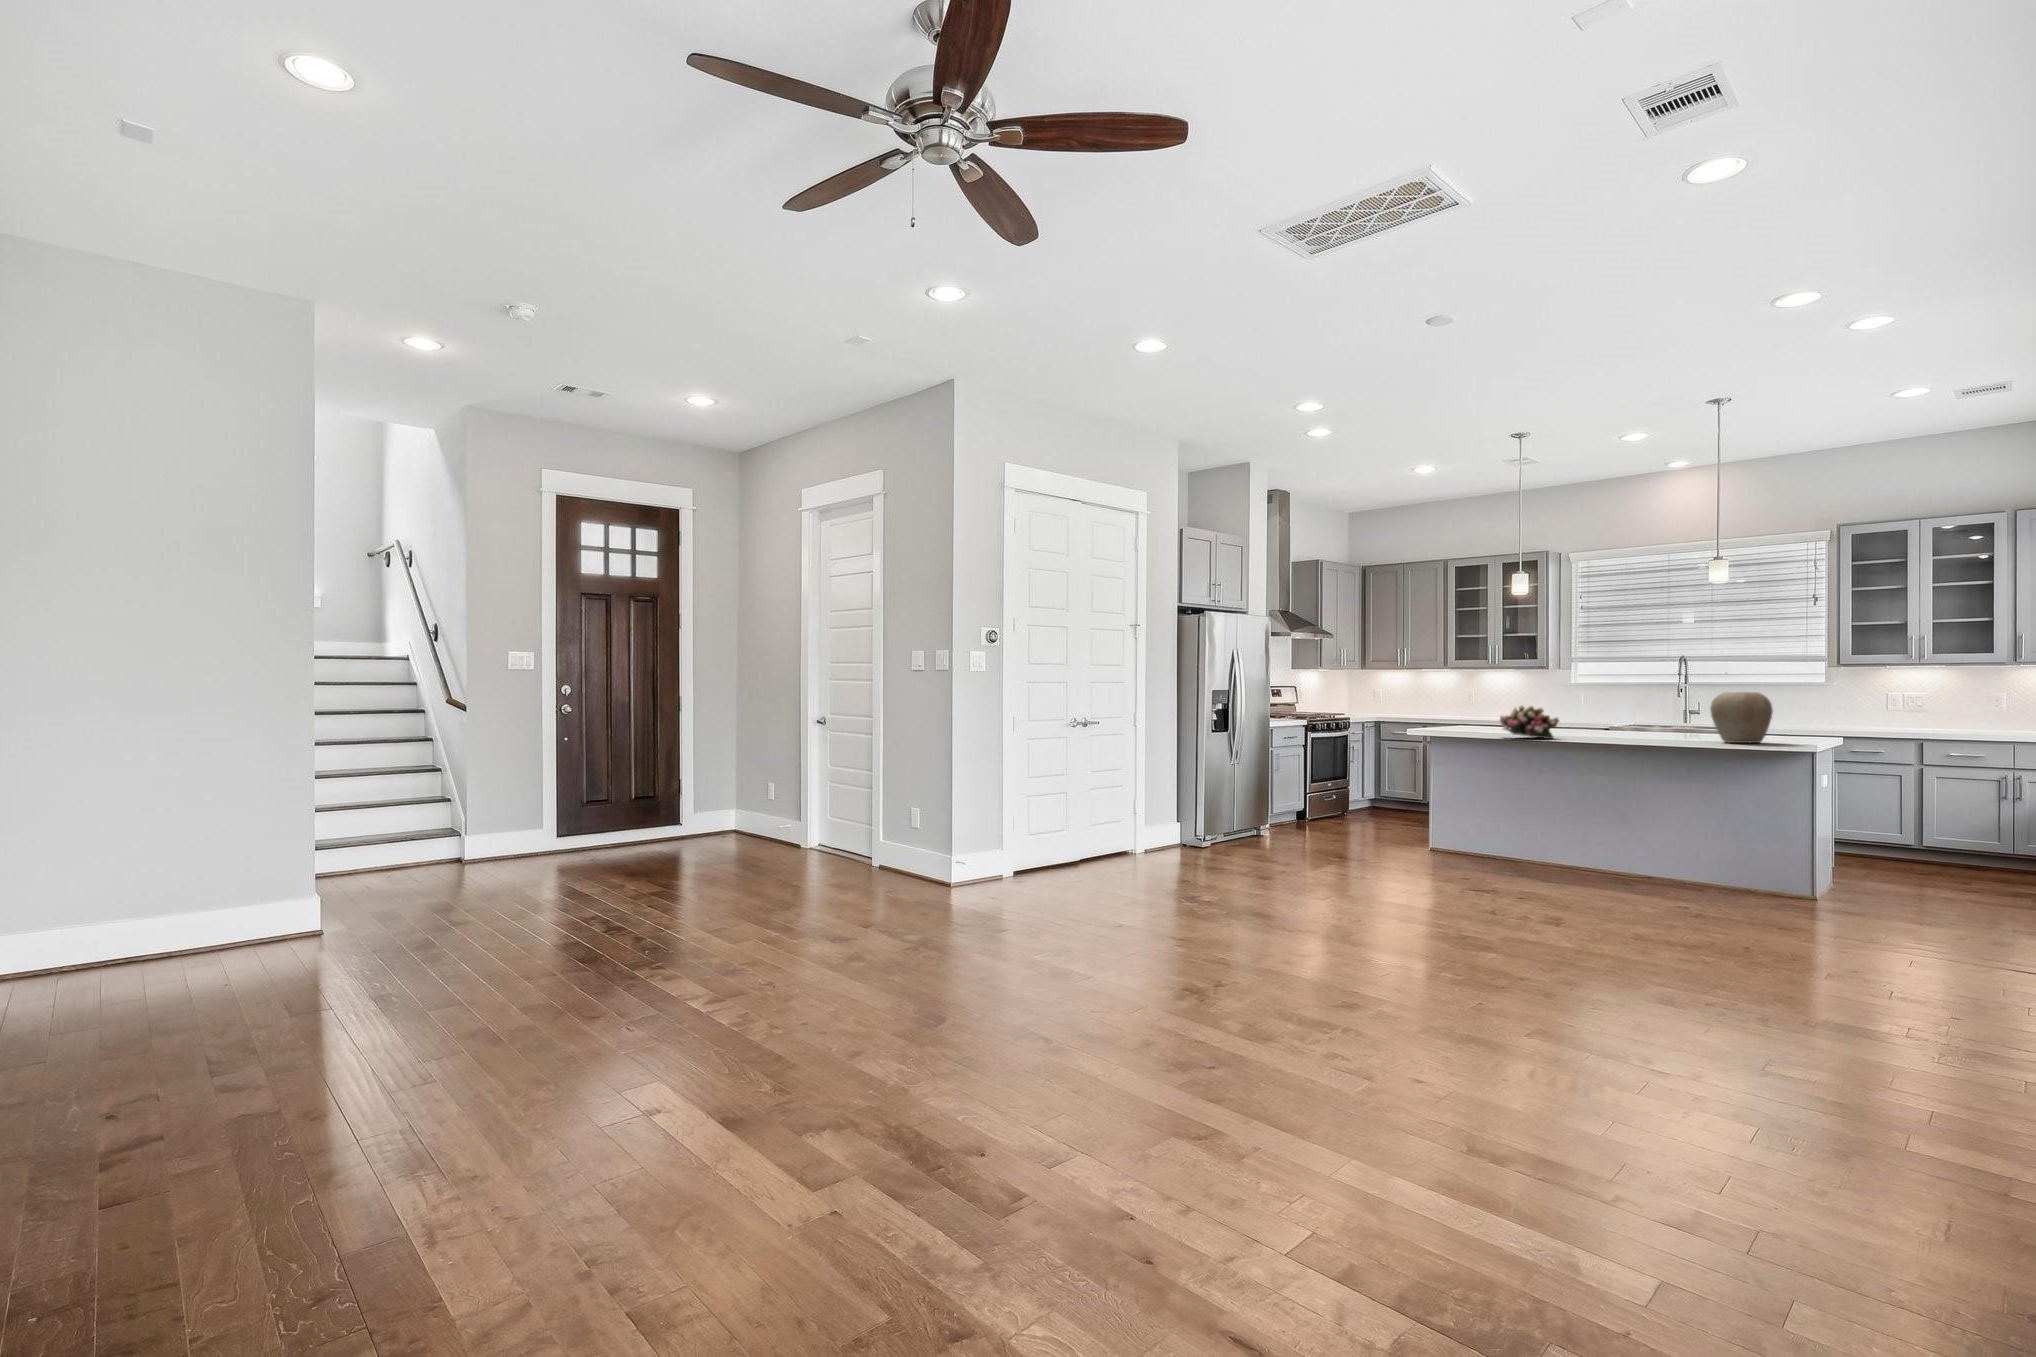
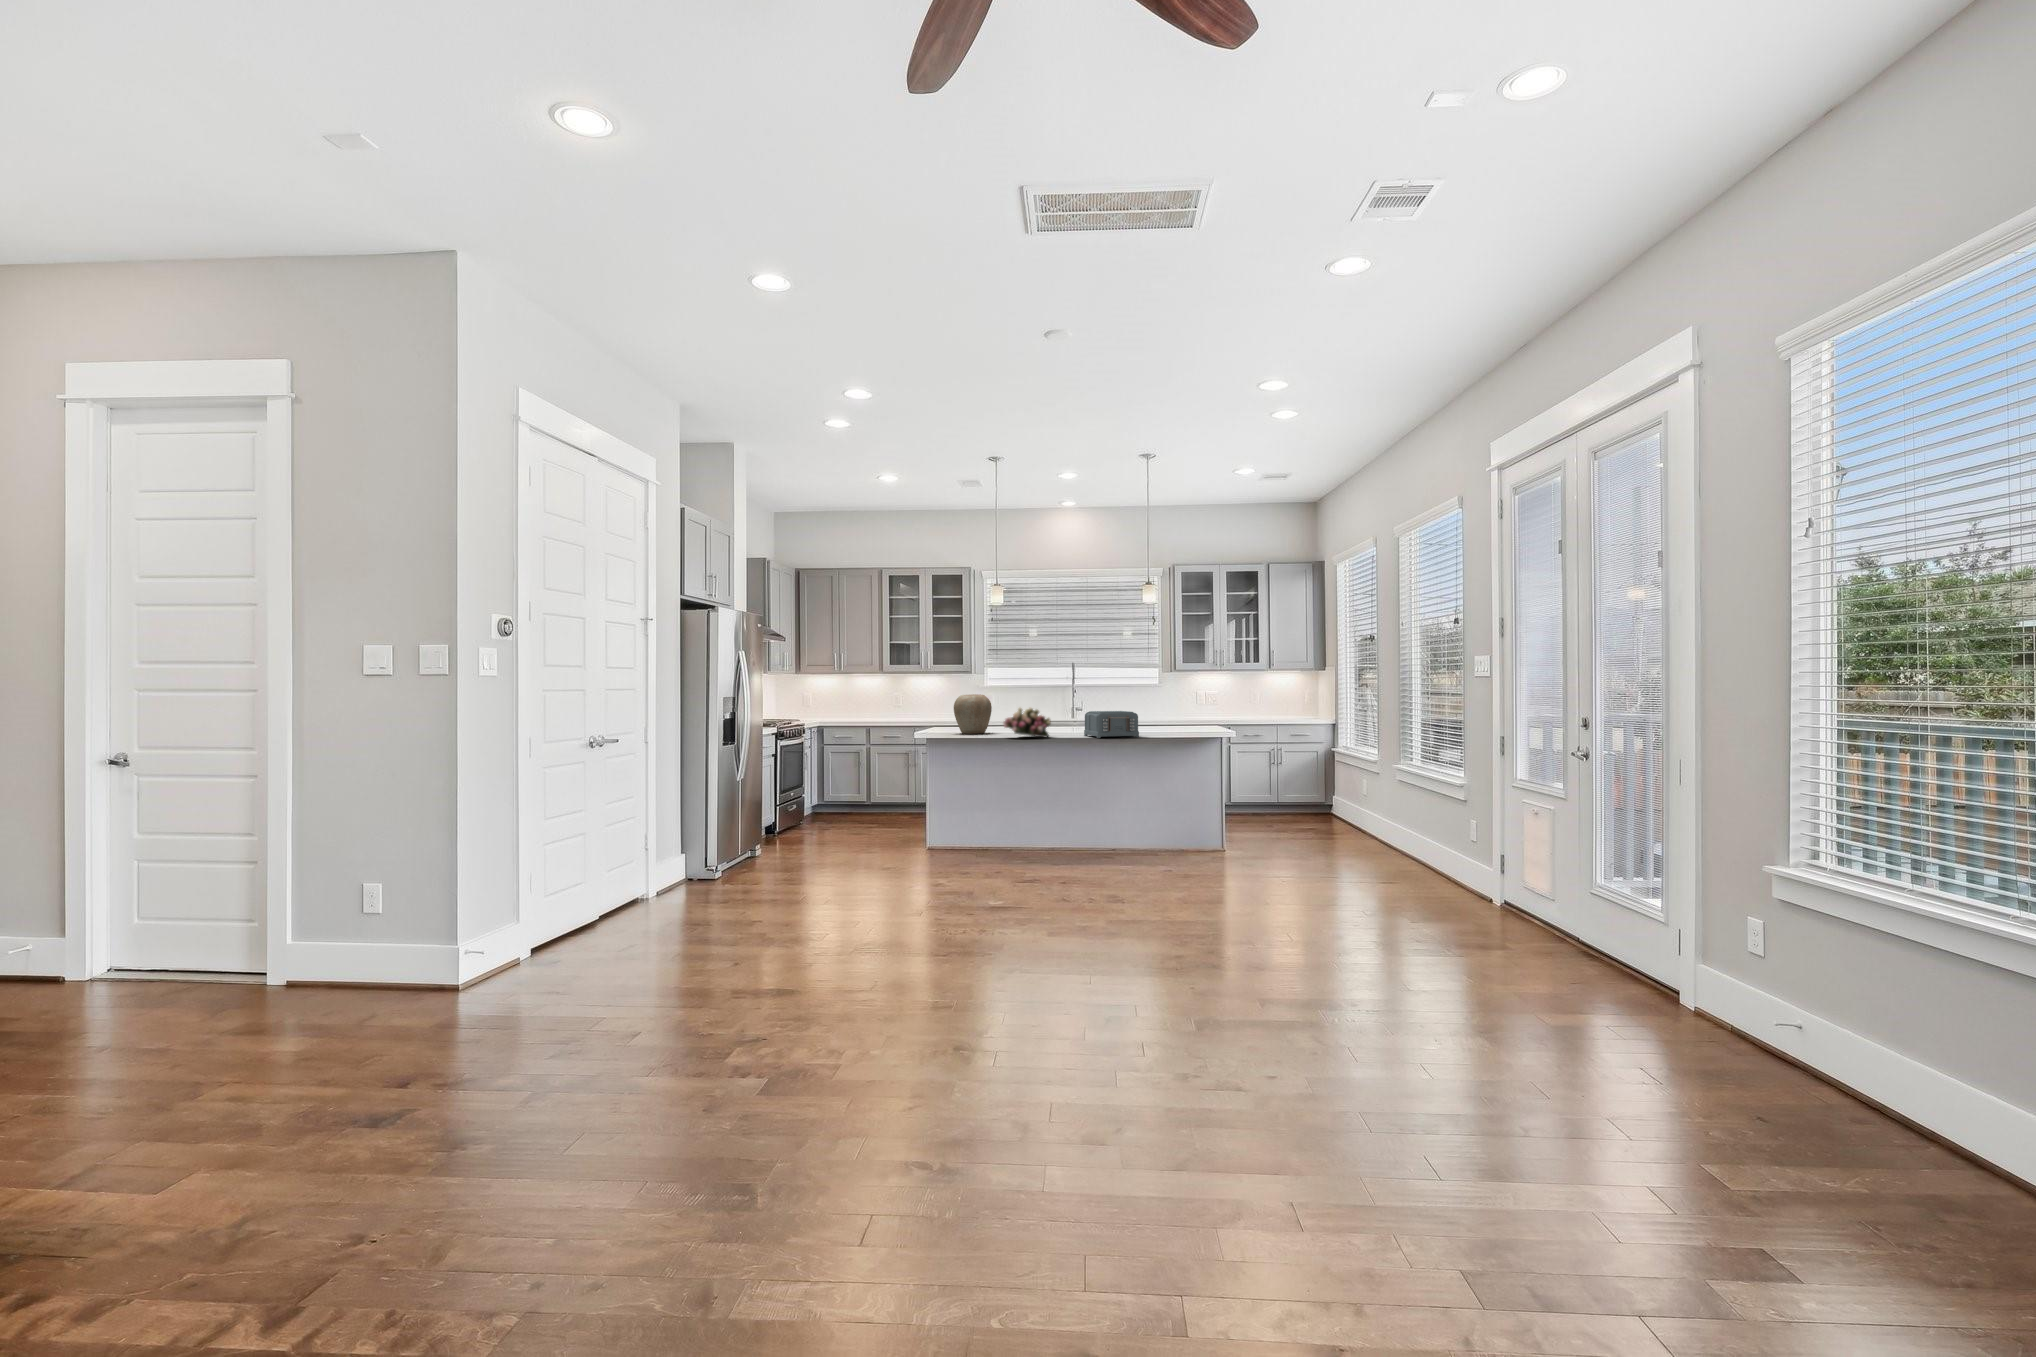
vase: present [1710,692,1773,743] -> present [954,694,992,734]
toaster: none [1604,712,1668,743] -> present [1084,711,1139,738]

